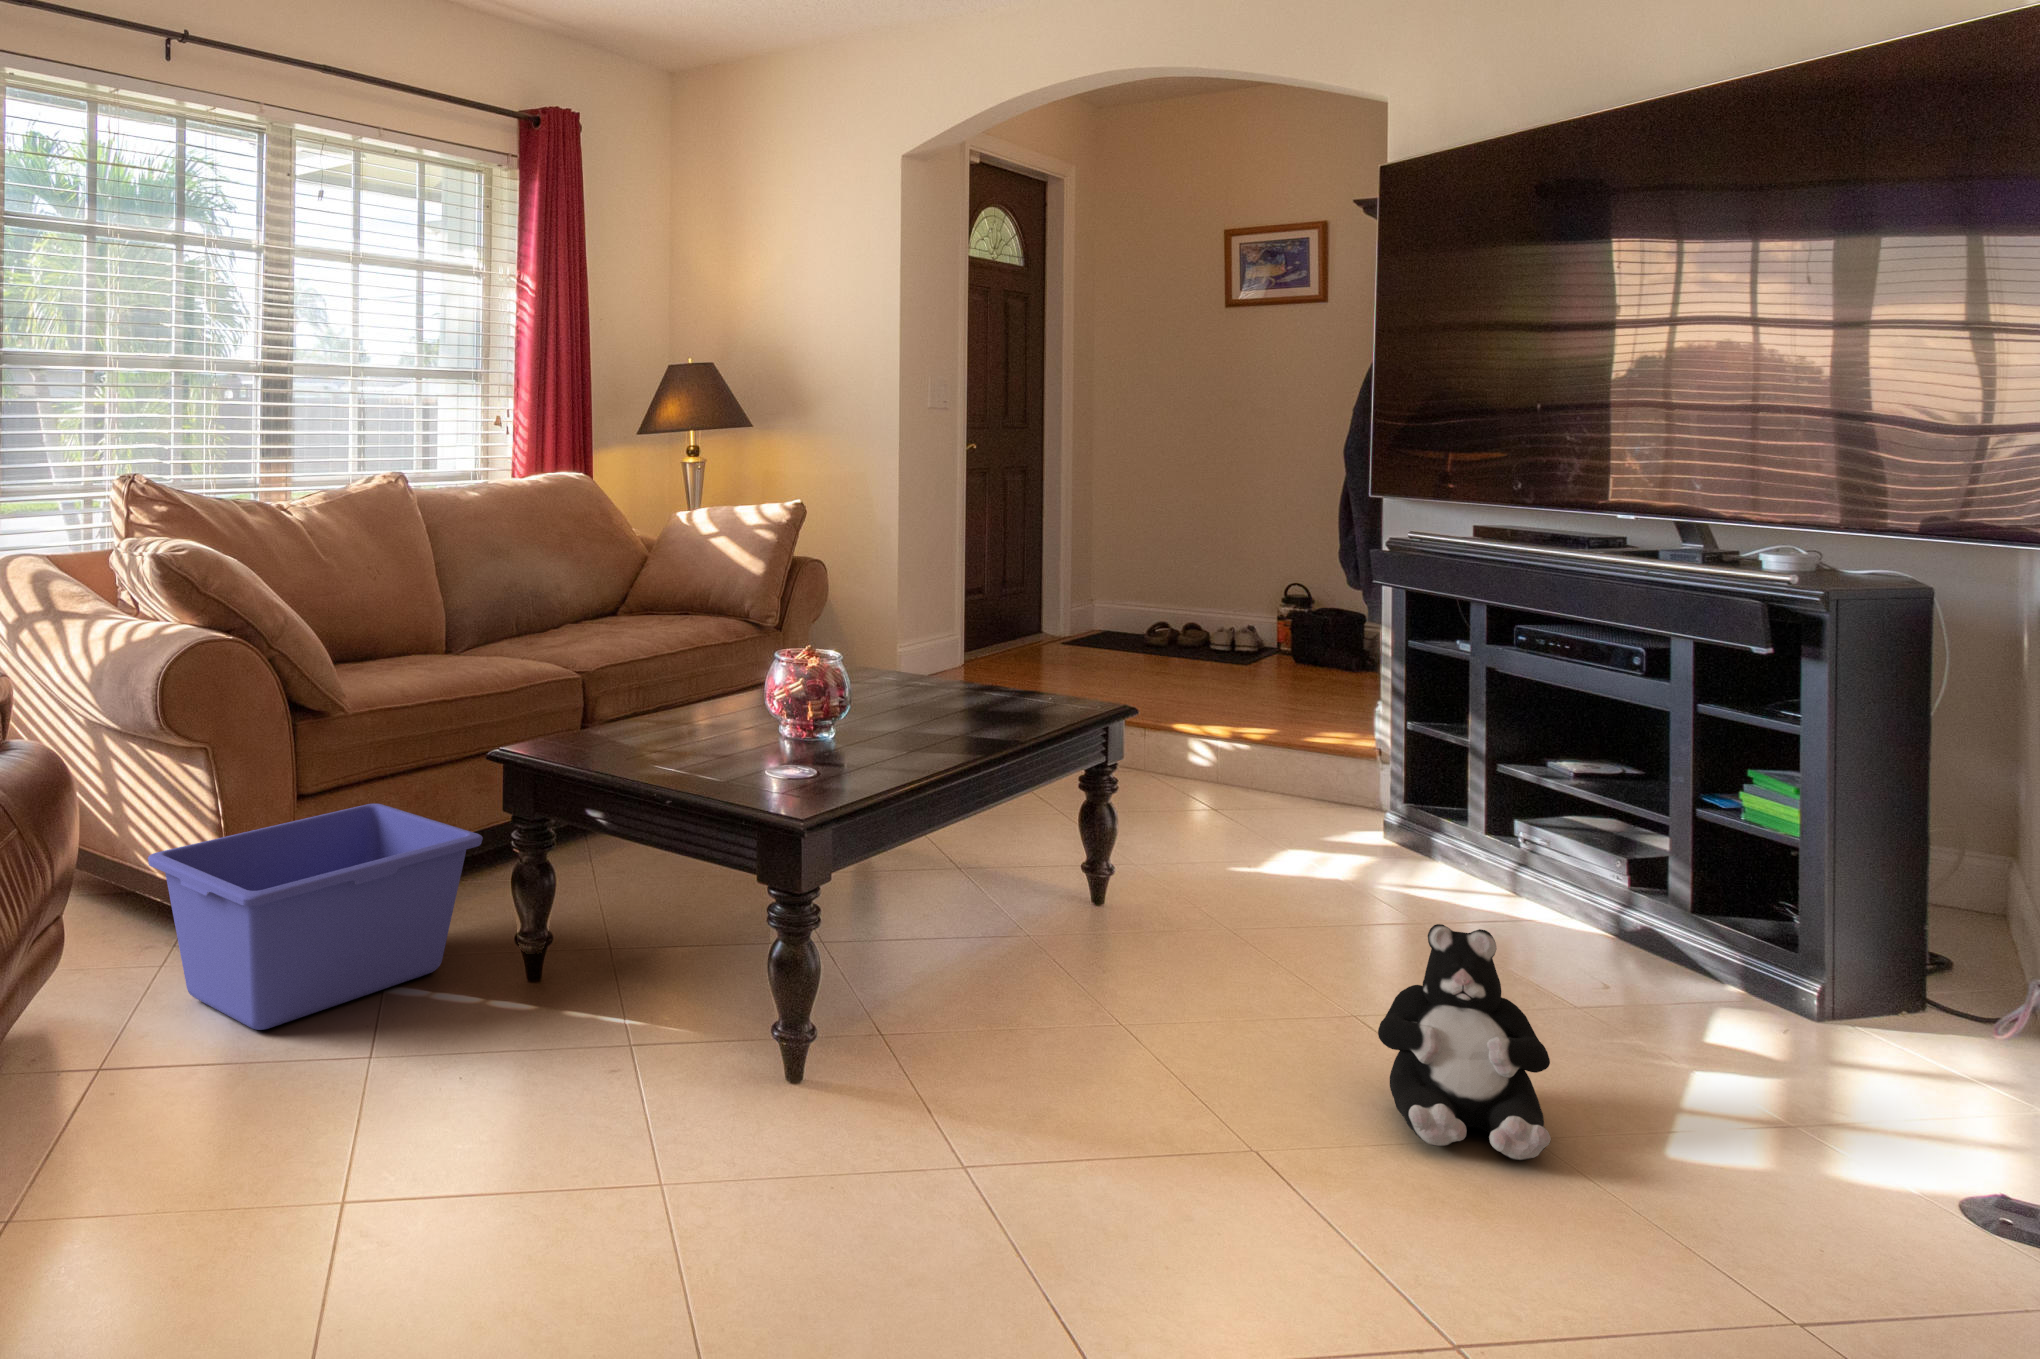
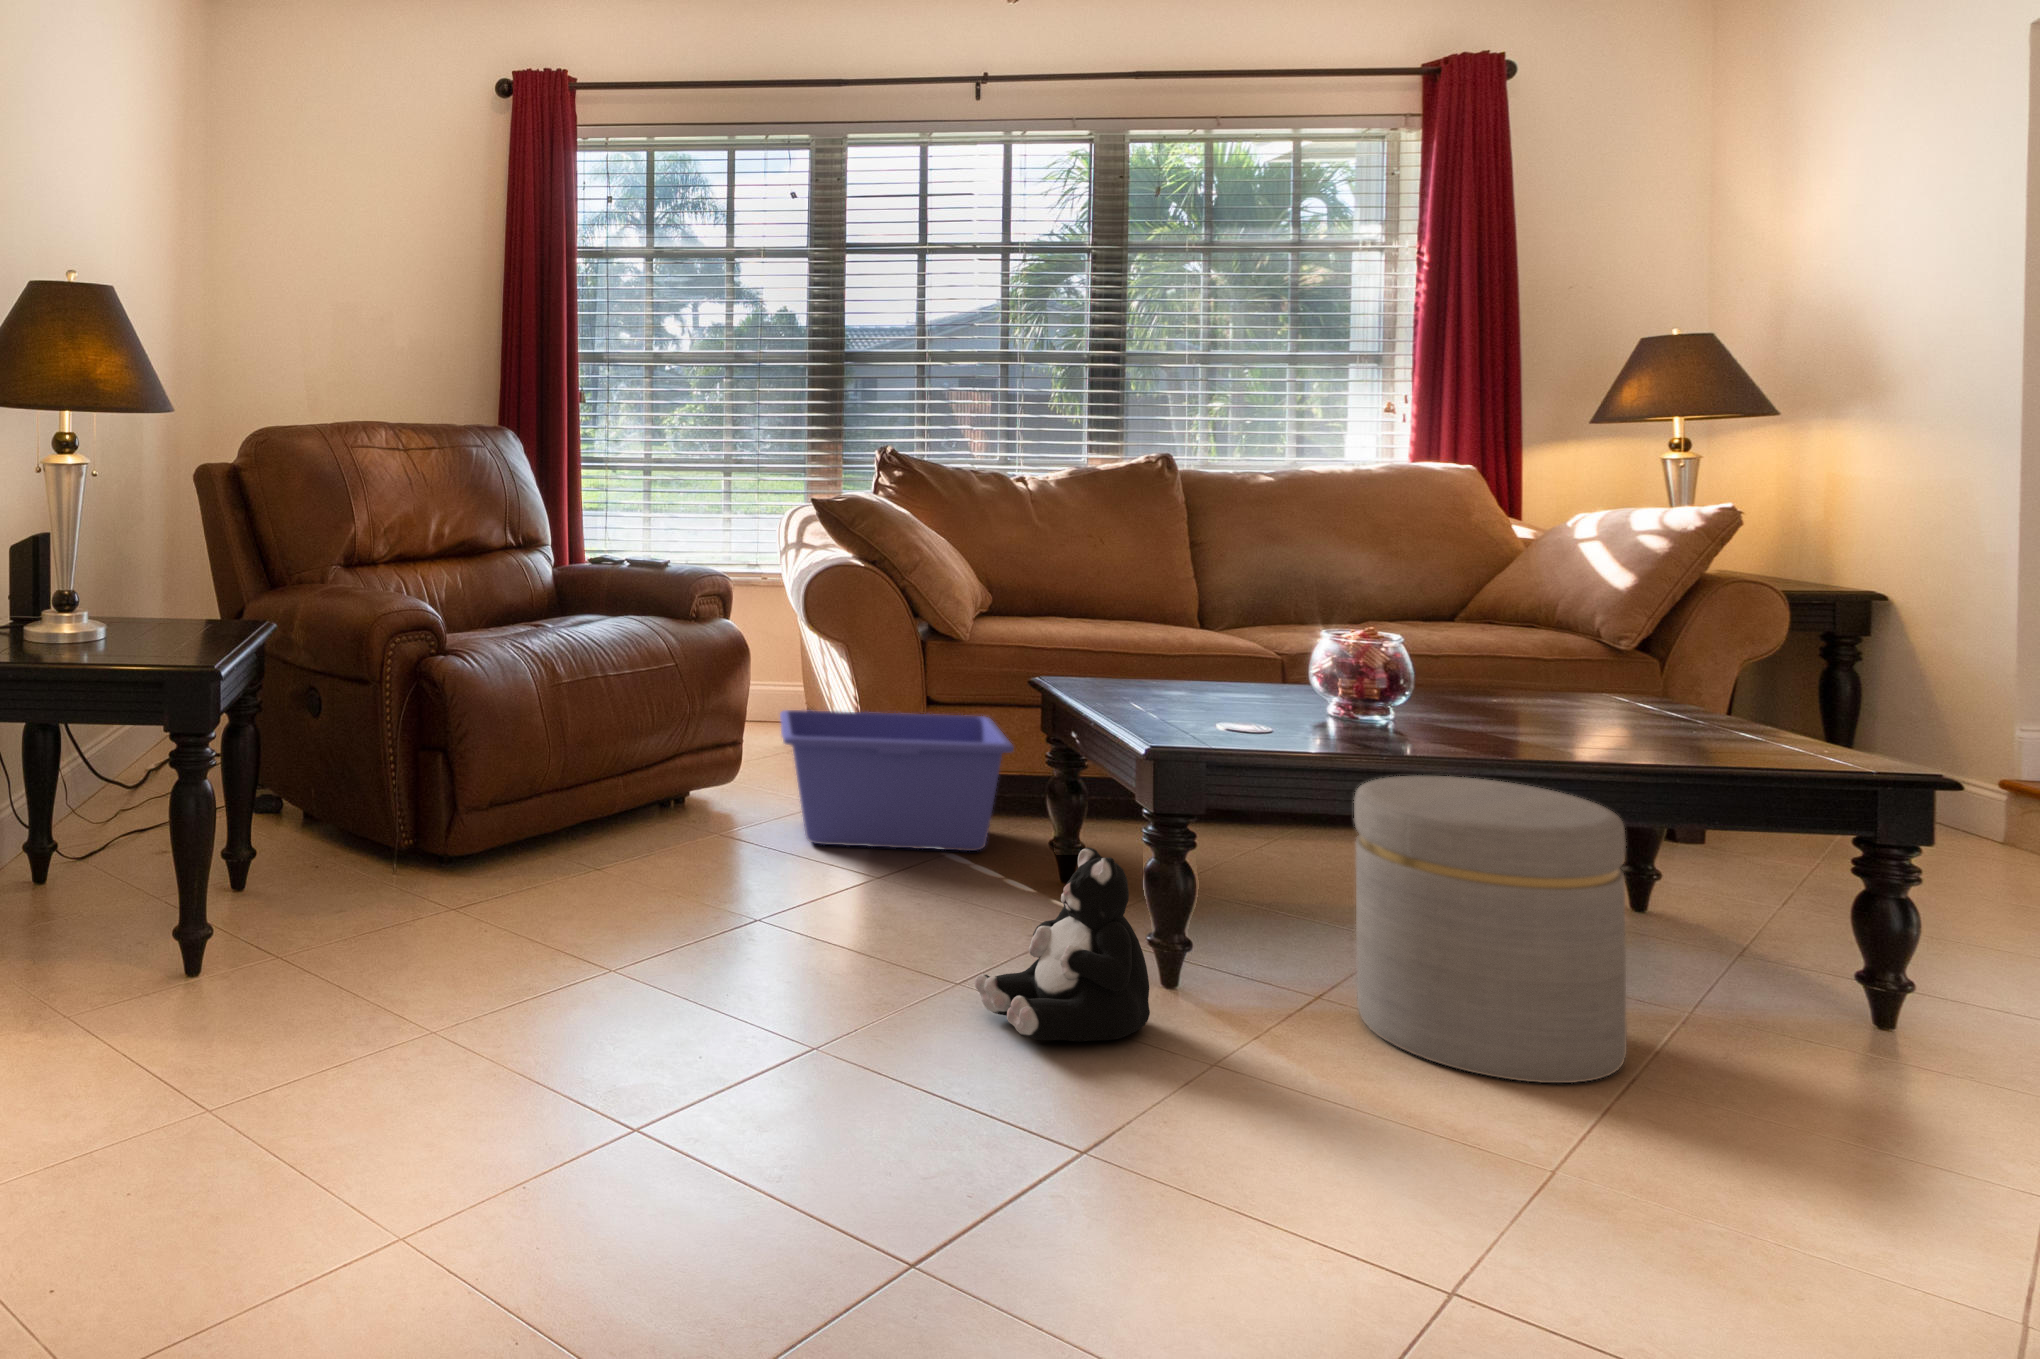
ottoman: none [972,777,1192,1059] -> present [1354,776,1627,1083]
plush toy: present [1378,924,1551,1160] -> present [975,848,1150,1042]

